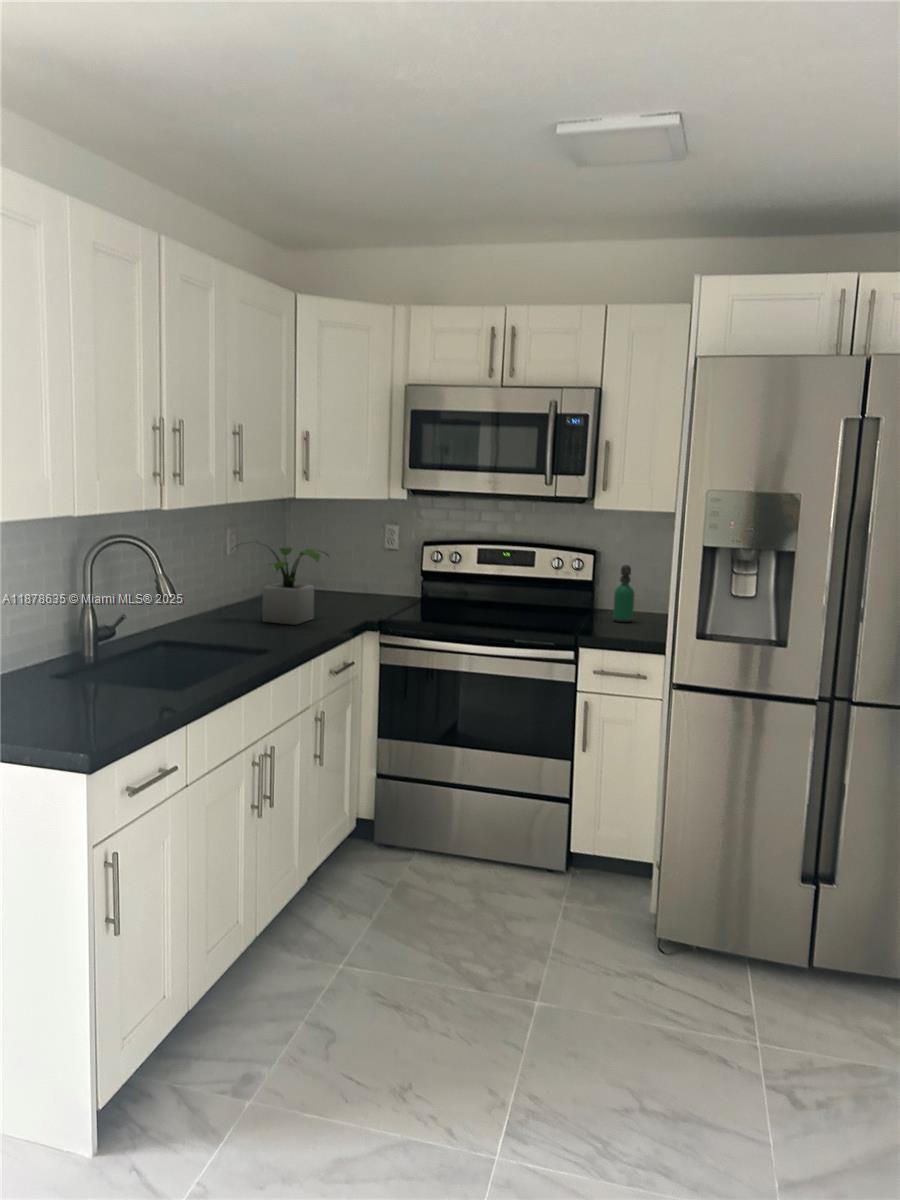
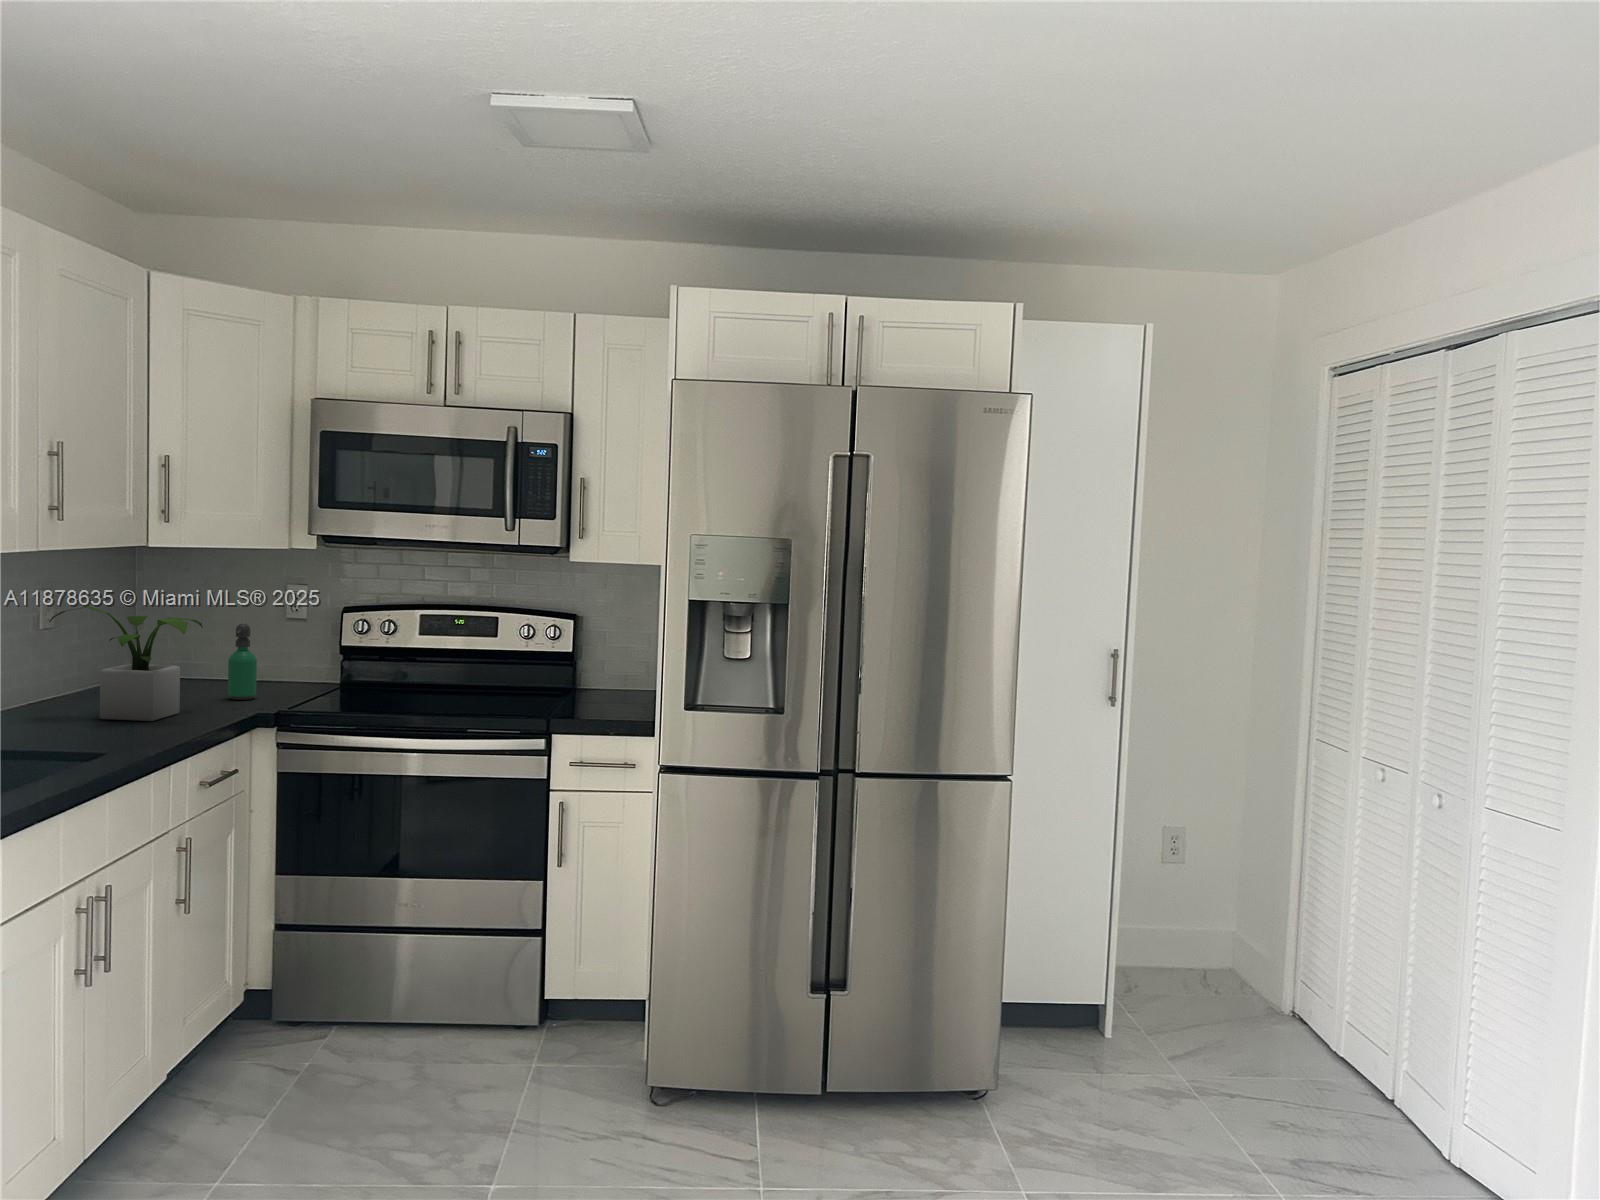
soap dispenser: present [613,565,634,622] -> present [228,624,257,700]

